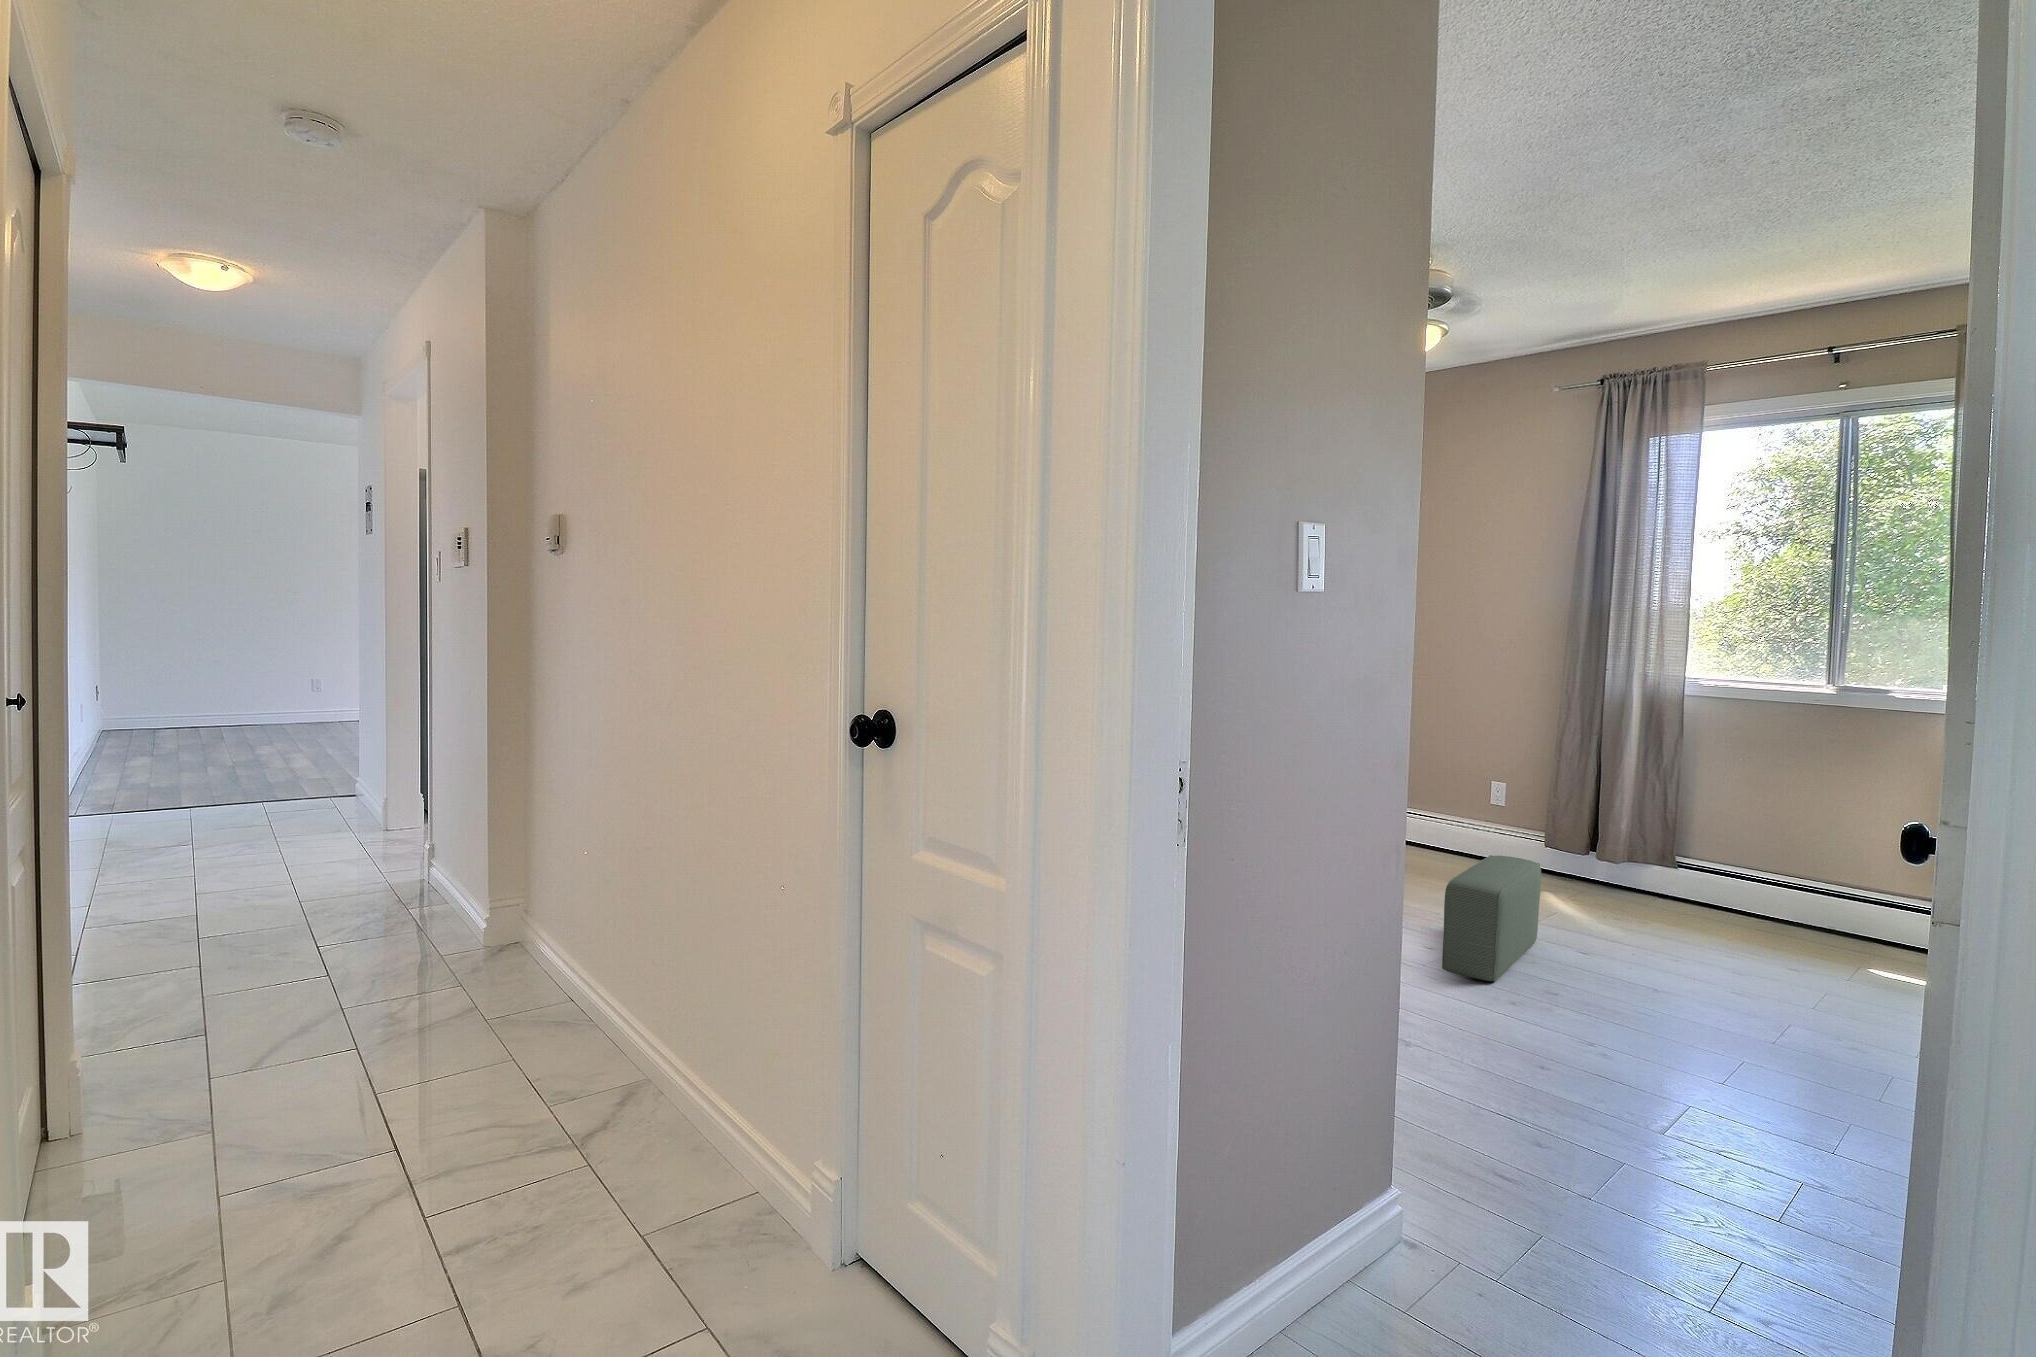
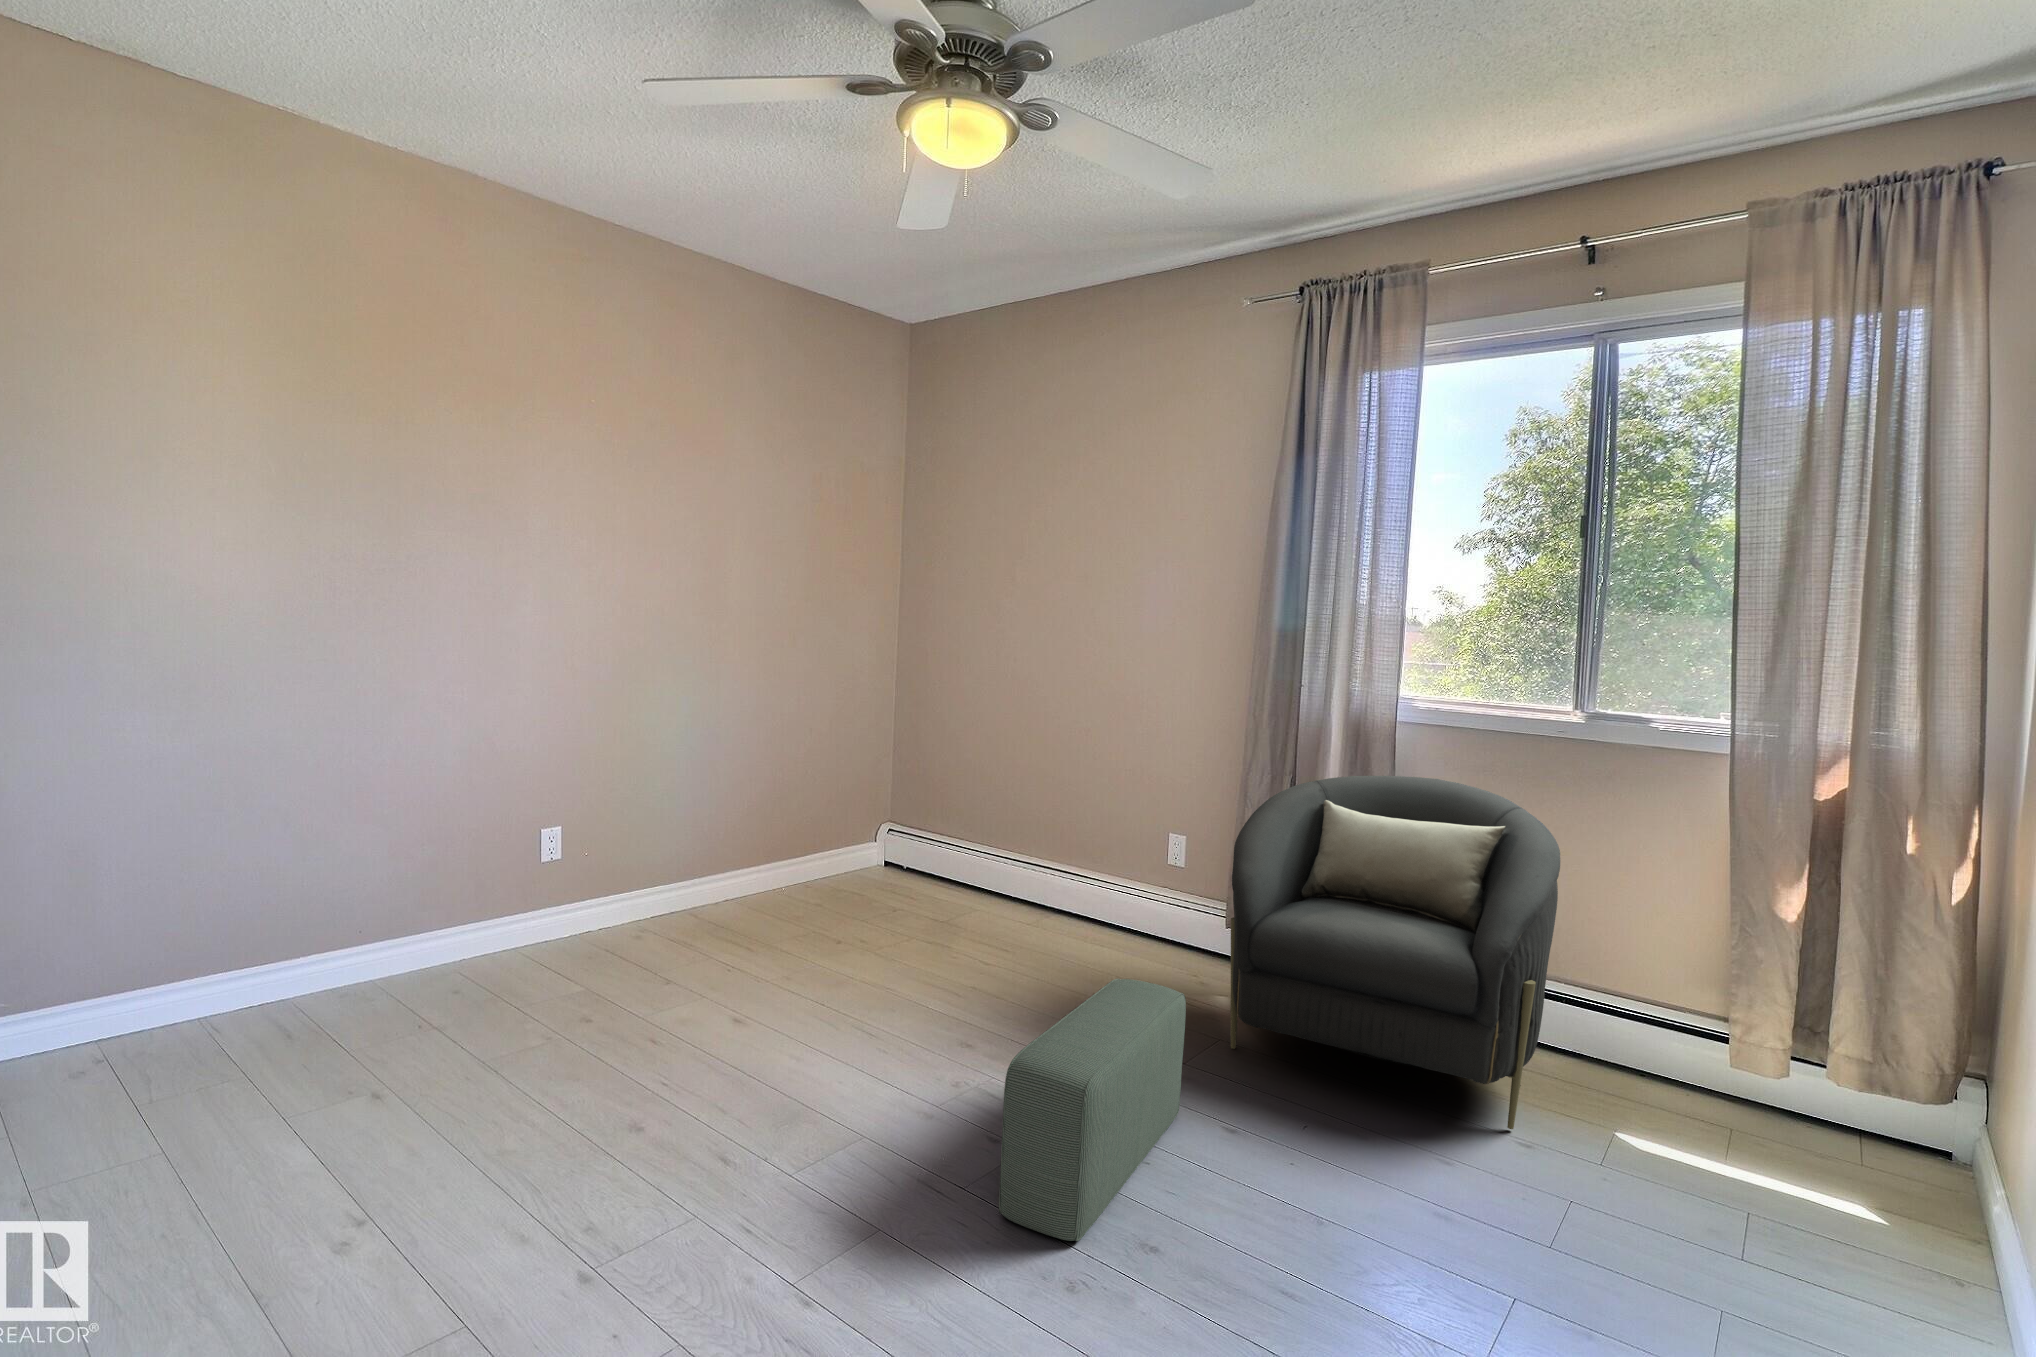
armchair: none [1562,733,1813,961] -> present [1231,776,1560,1129]

